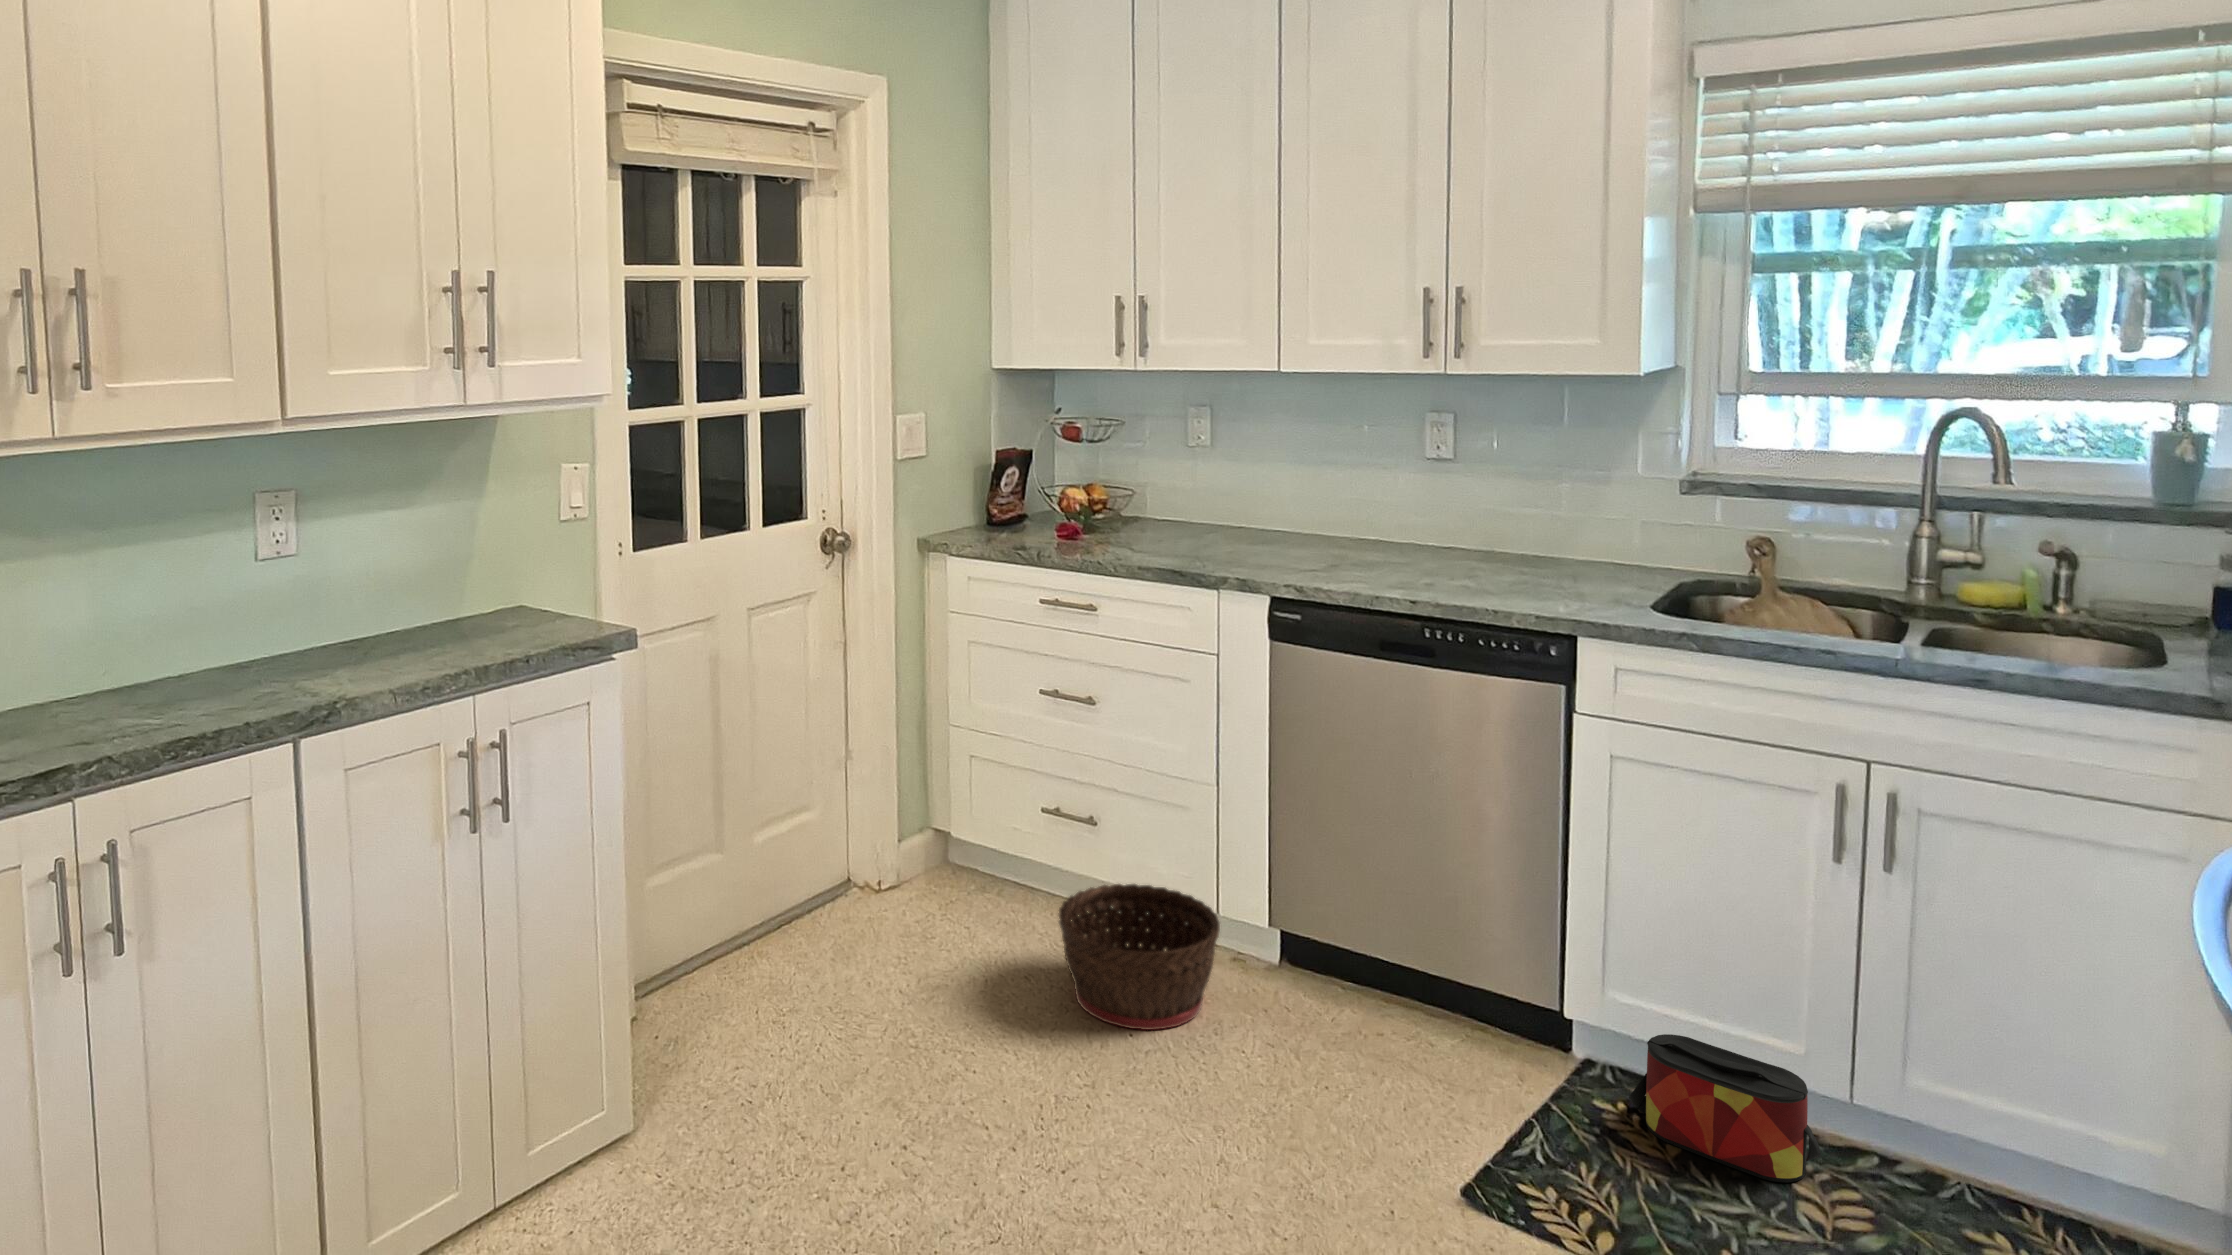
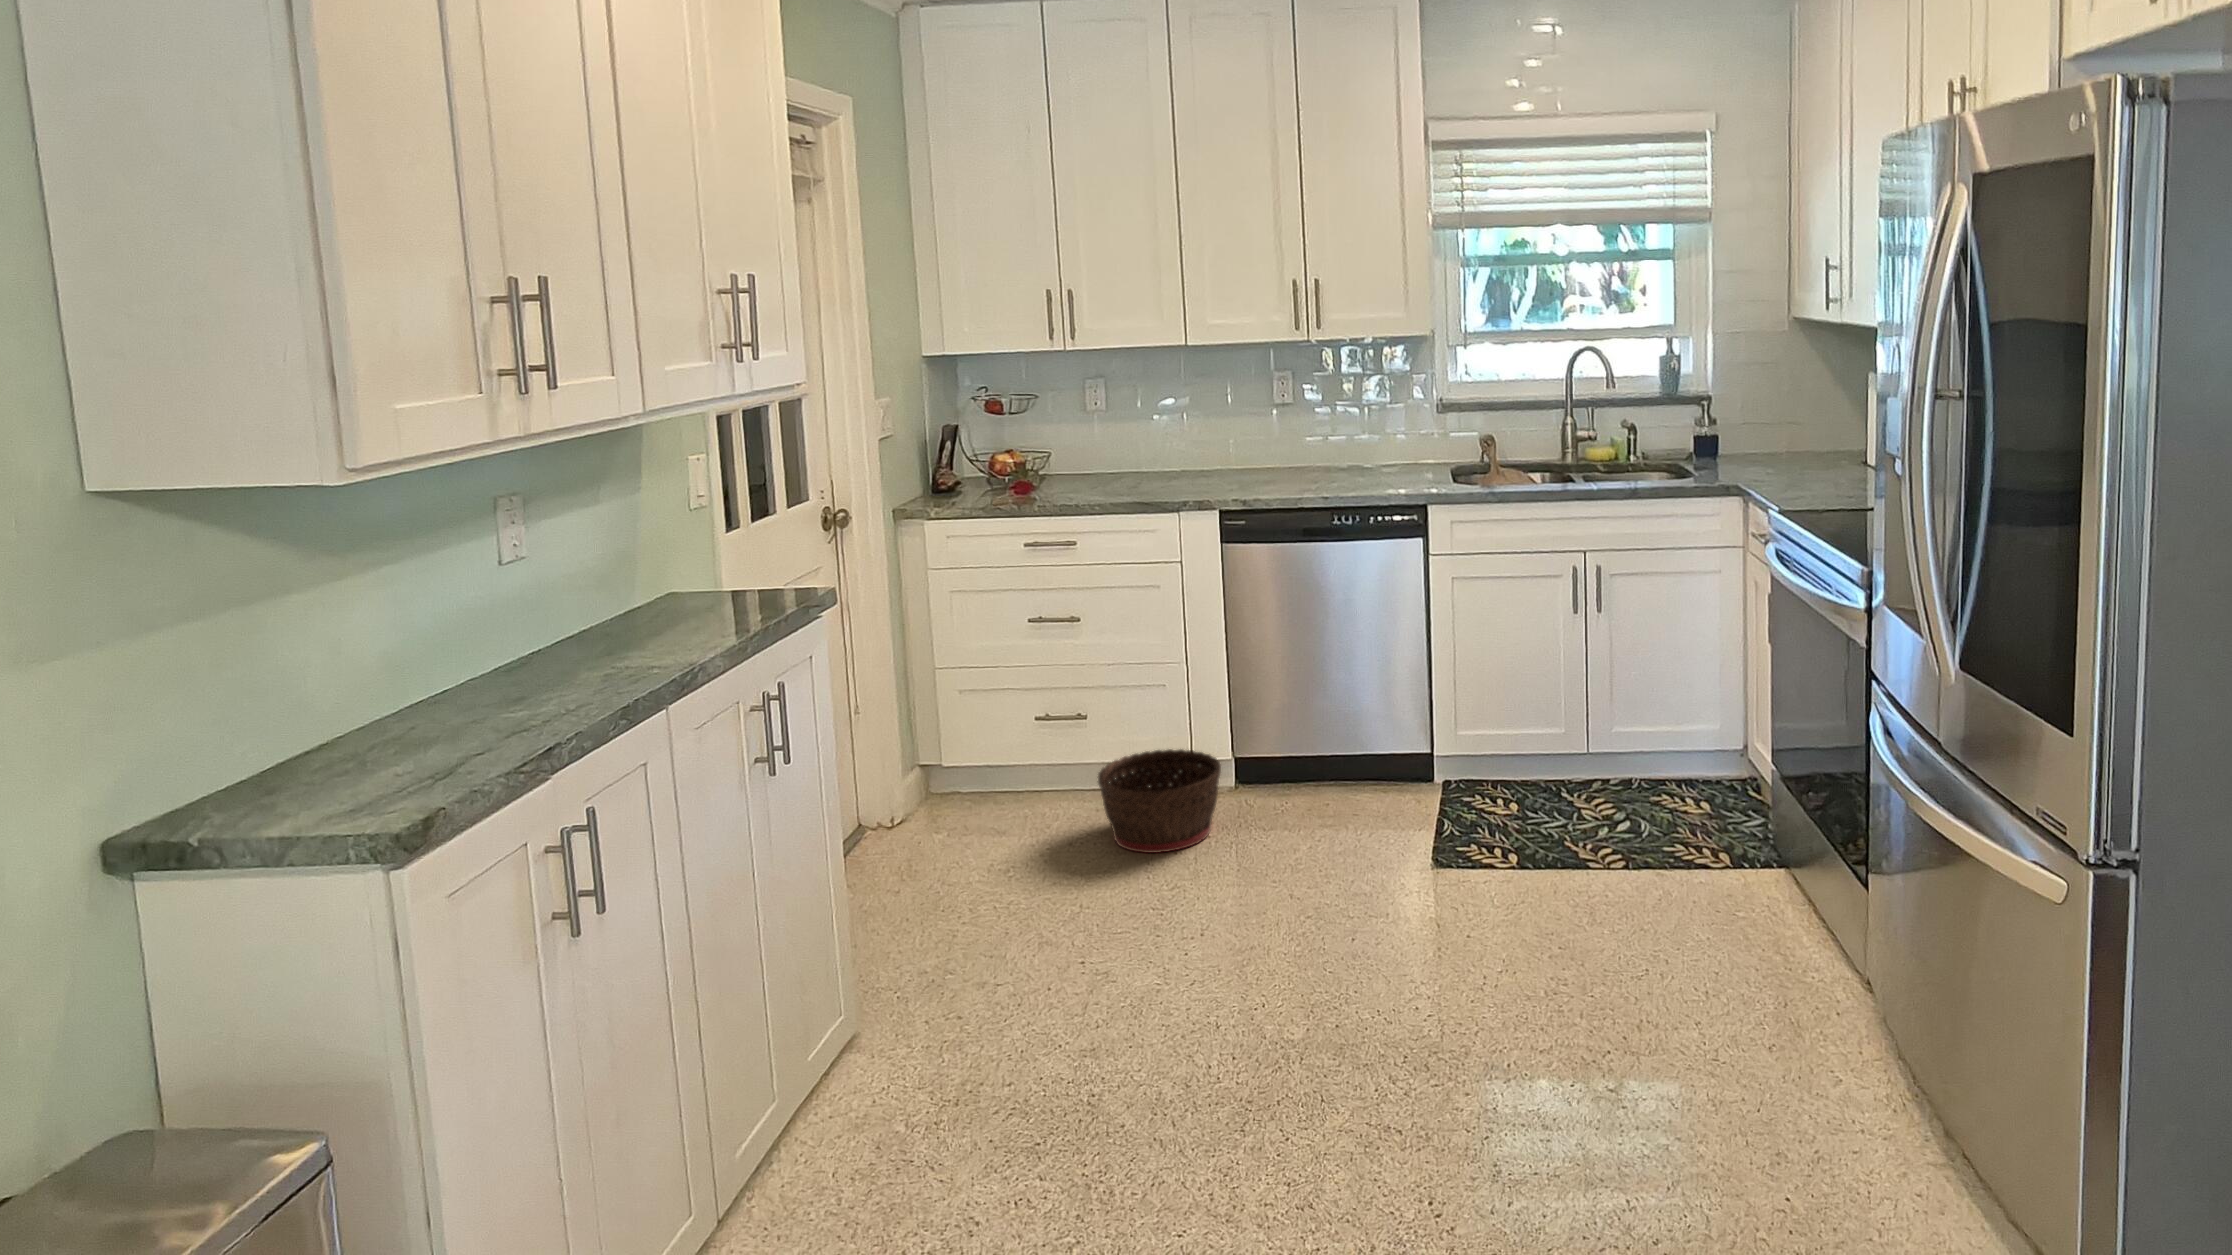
bag: present [1629,1034,1821,1182] -> none [1480,741,1580,804]

